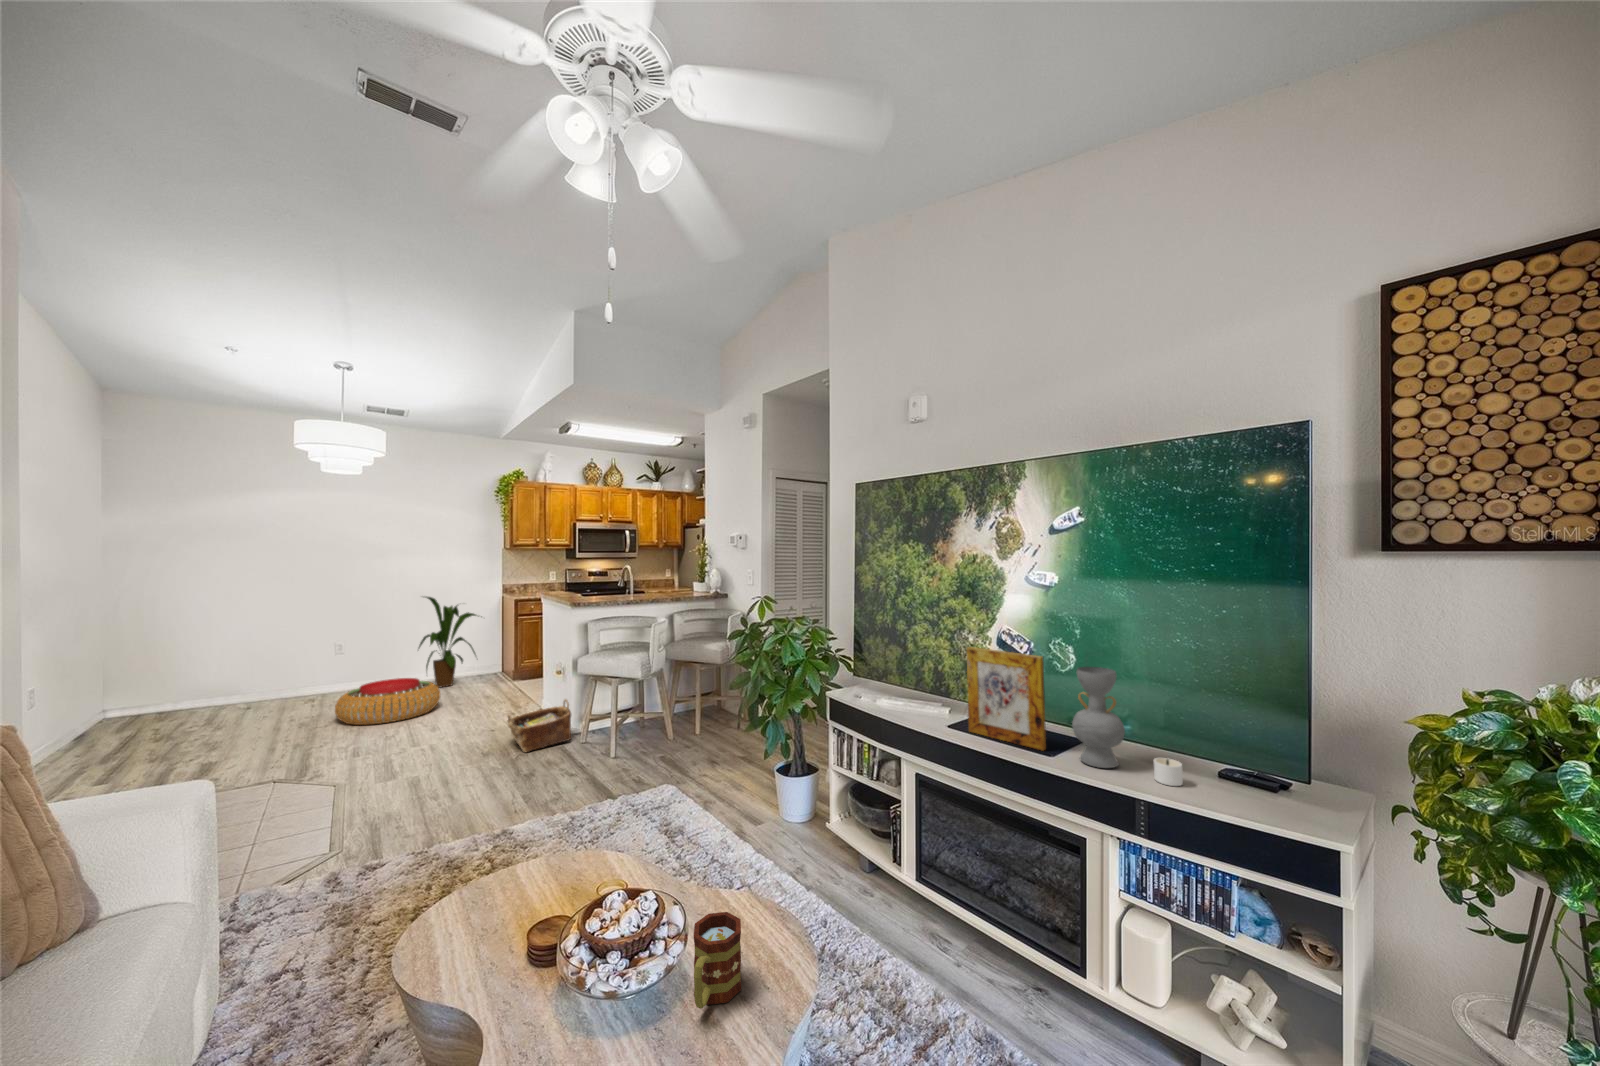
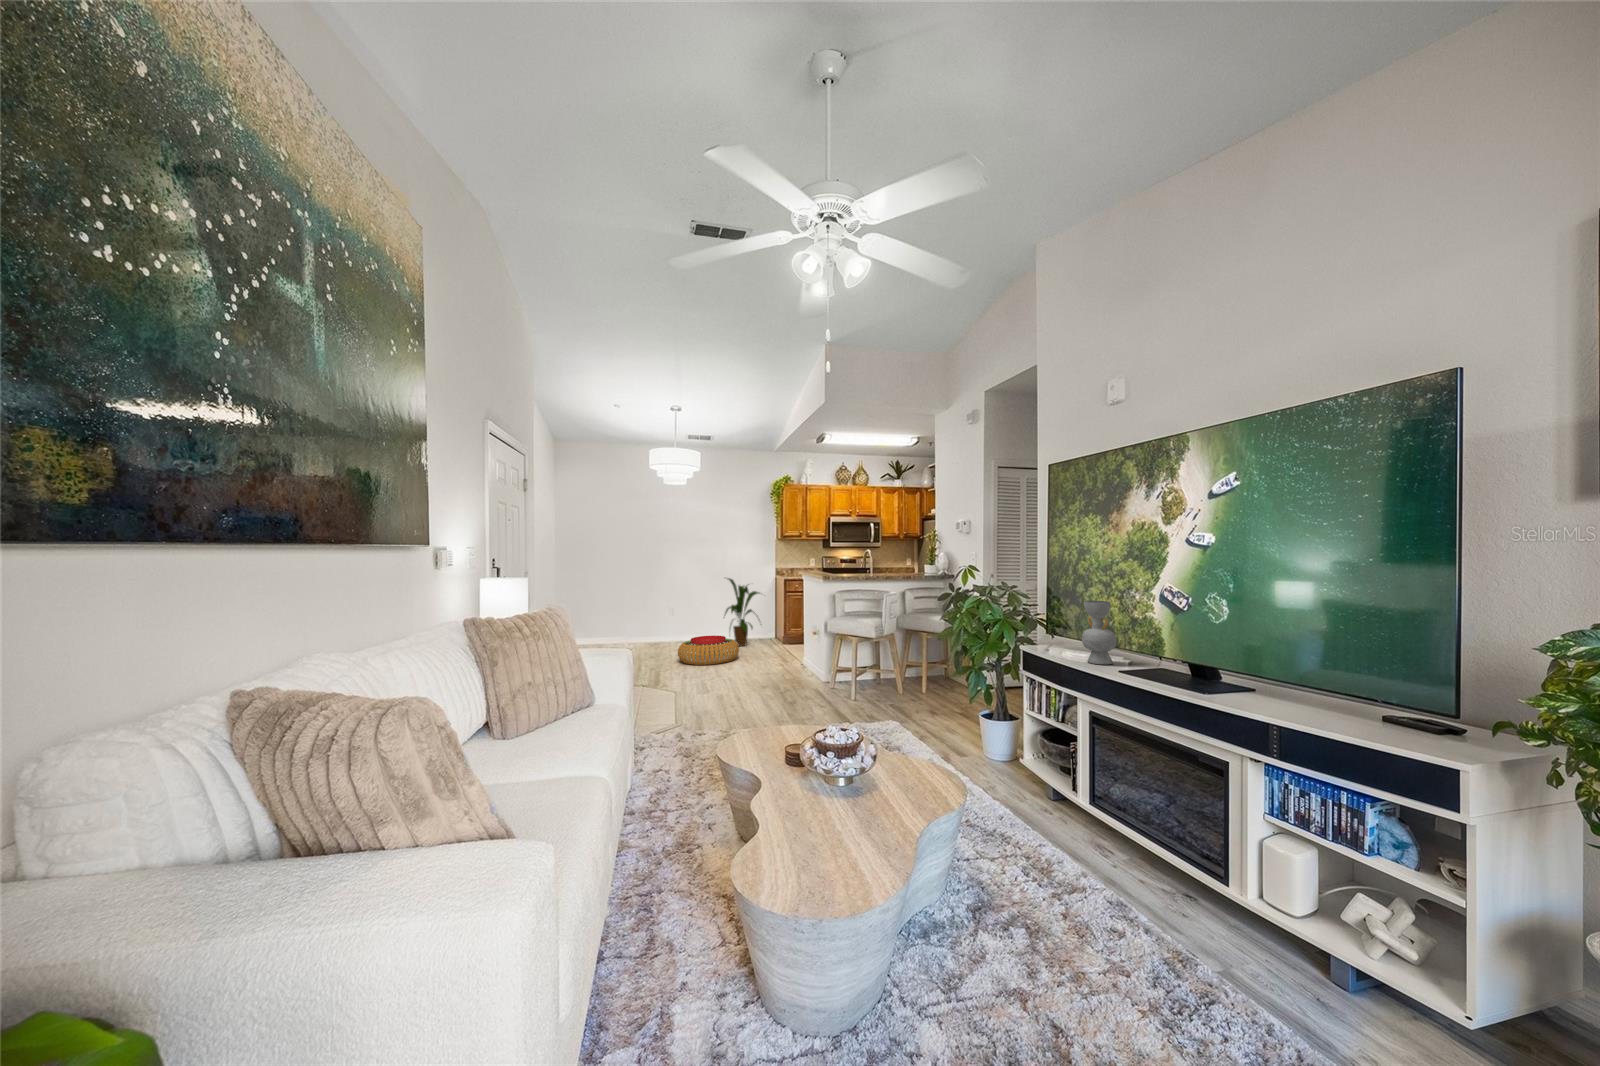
picture frame: present [967,647,1046,750] -> none [1127,602,1199,691]
decorative vase: present [1072,667,1125,768] -> present [1082,601,1116,665]
woven basket: present [508,699,571,752] -> none [781,654,826,690]
candle: present [1154,758,1183,786] -> none [1292,696,1339,722]
mug: present [694,912,741,1008] -> none [871,749,906,797]

